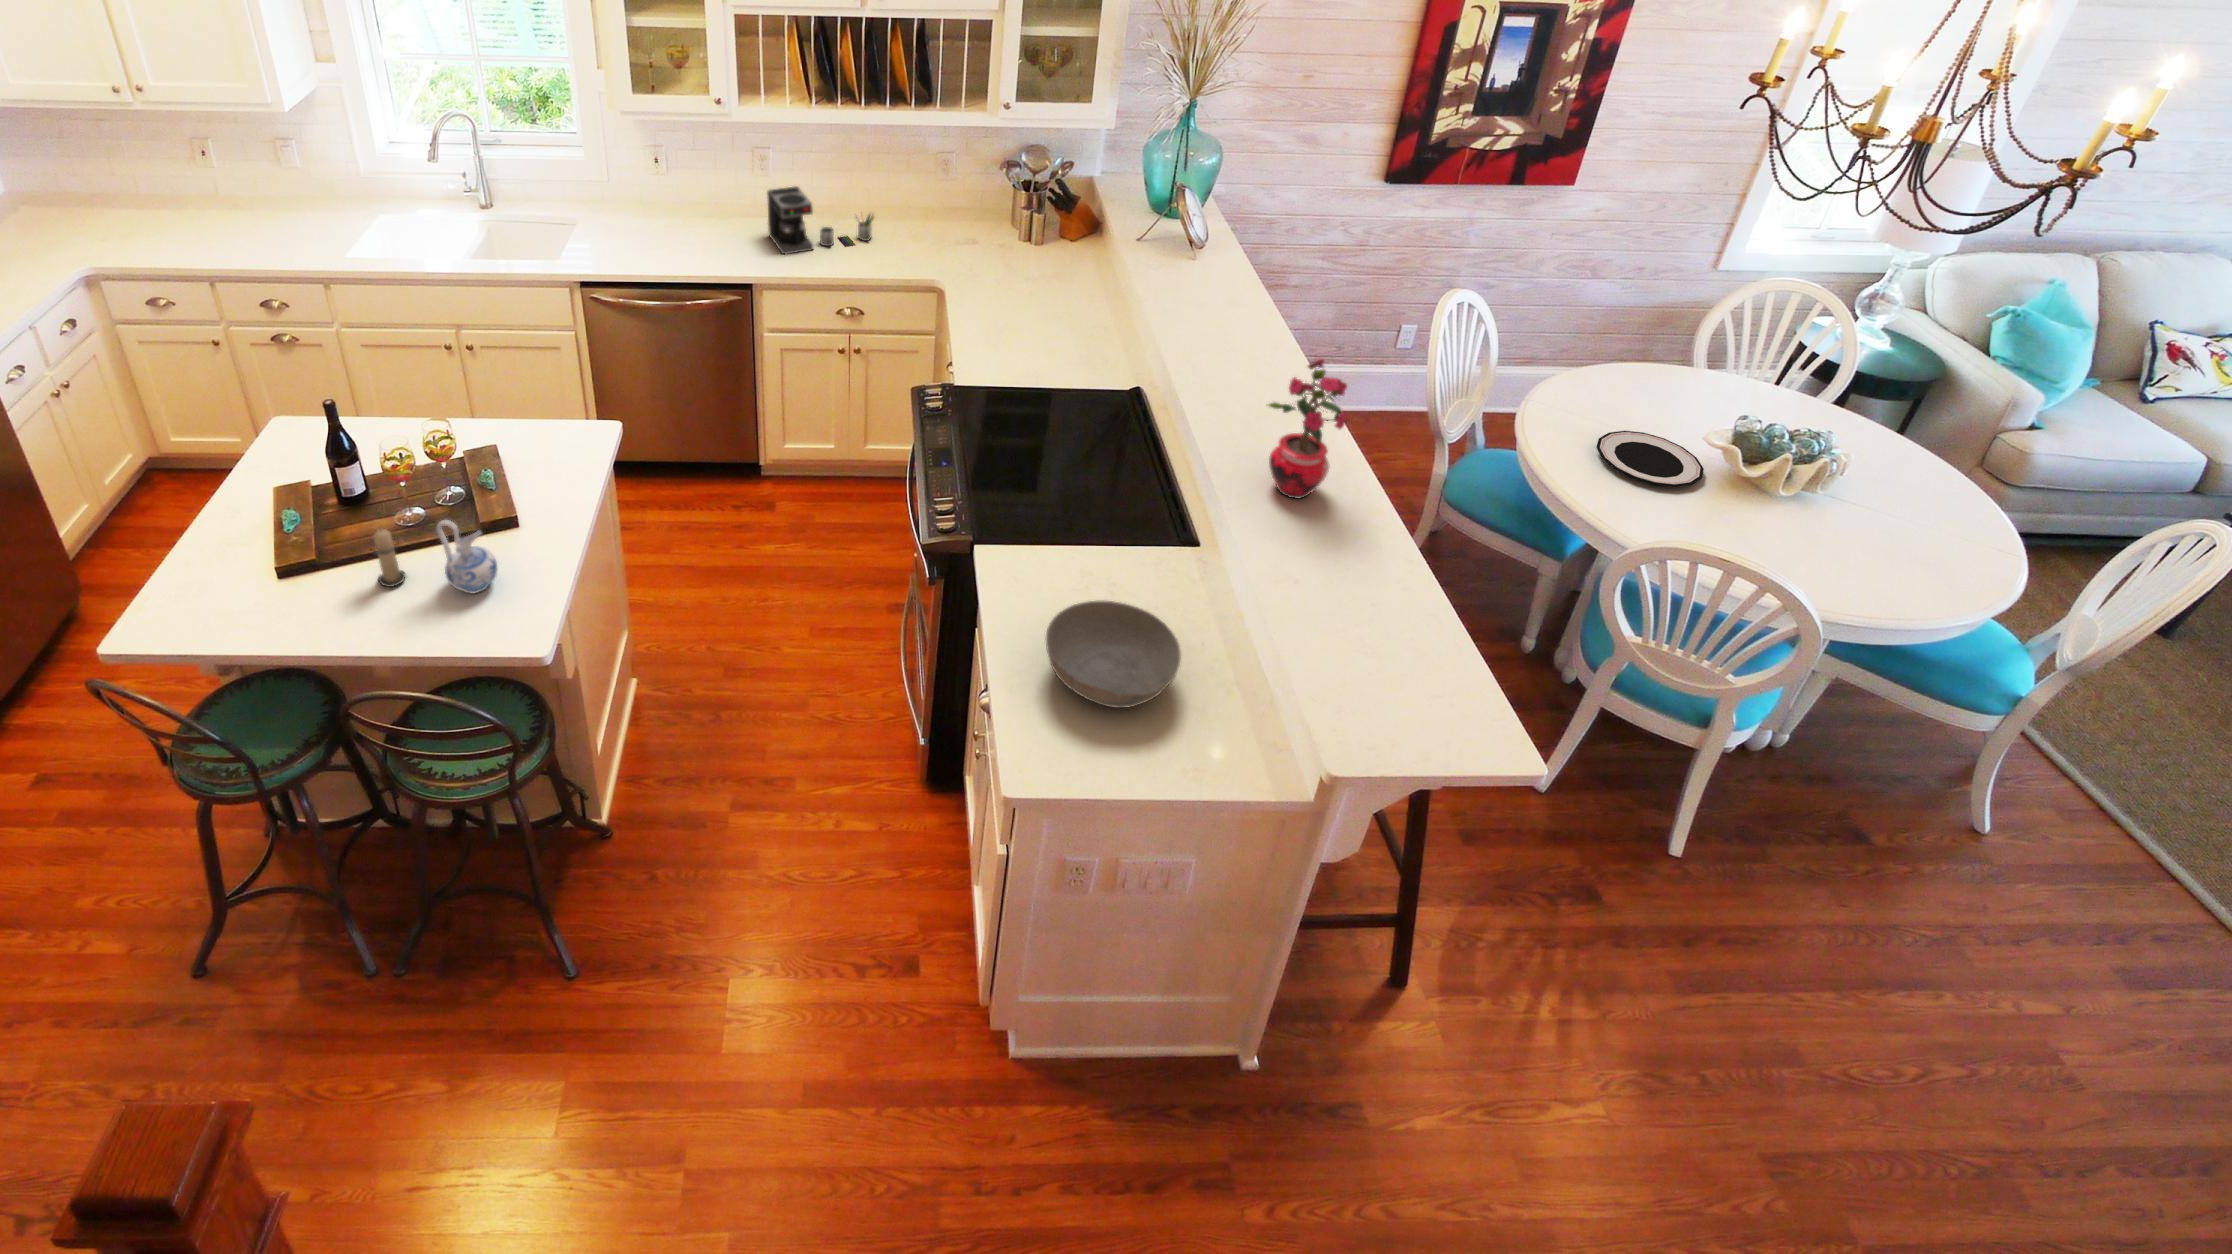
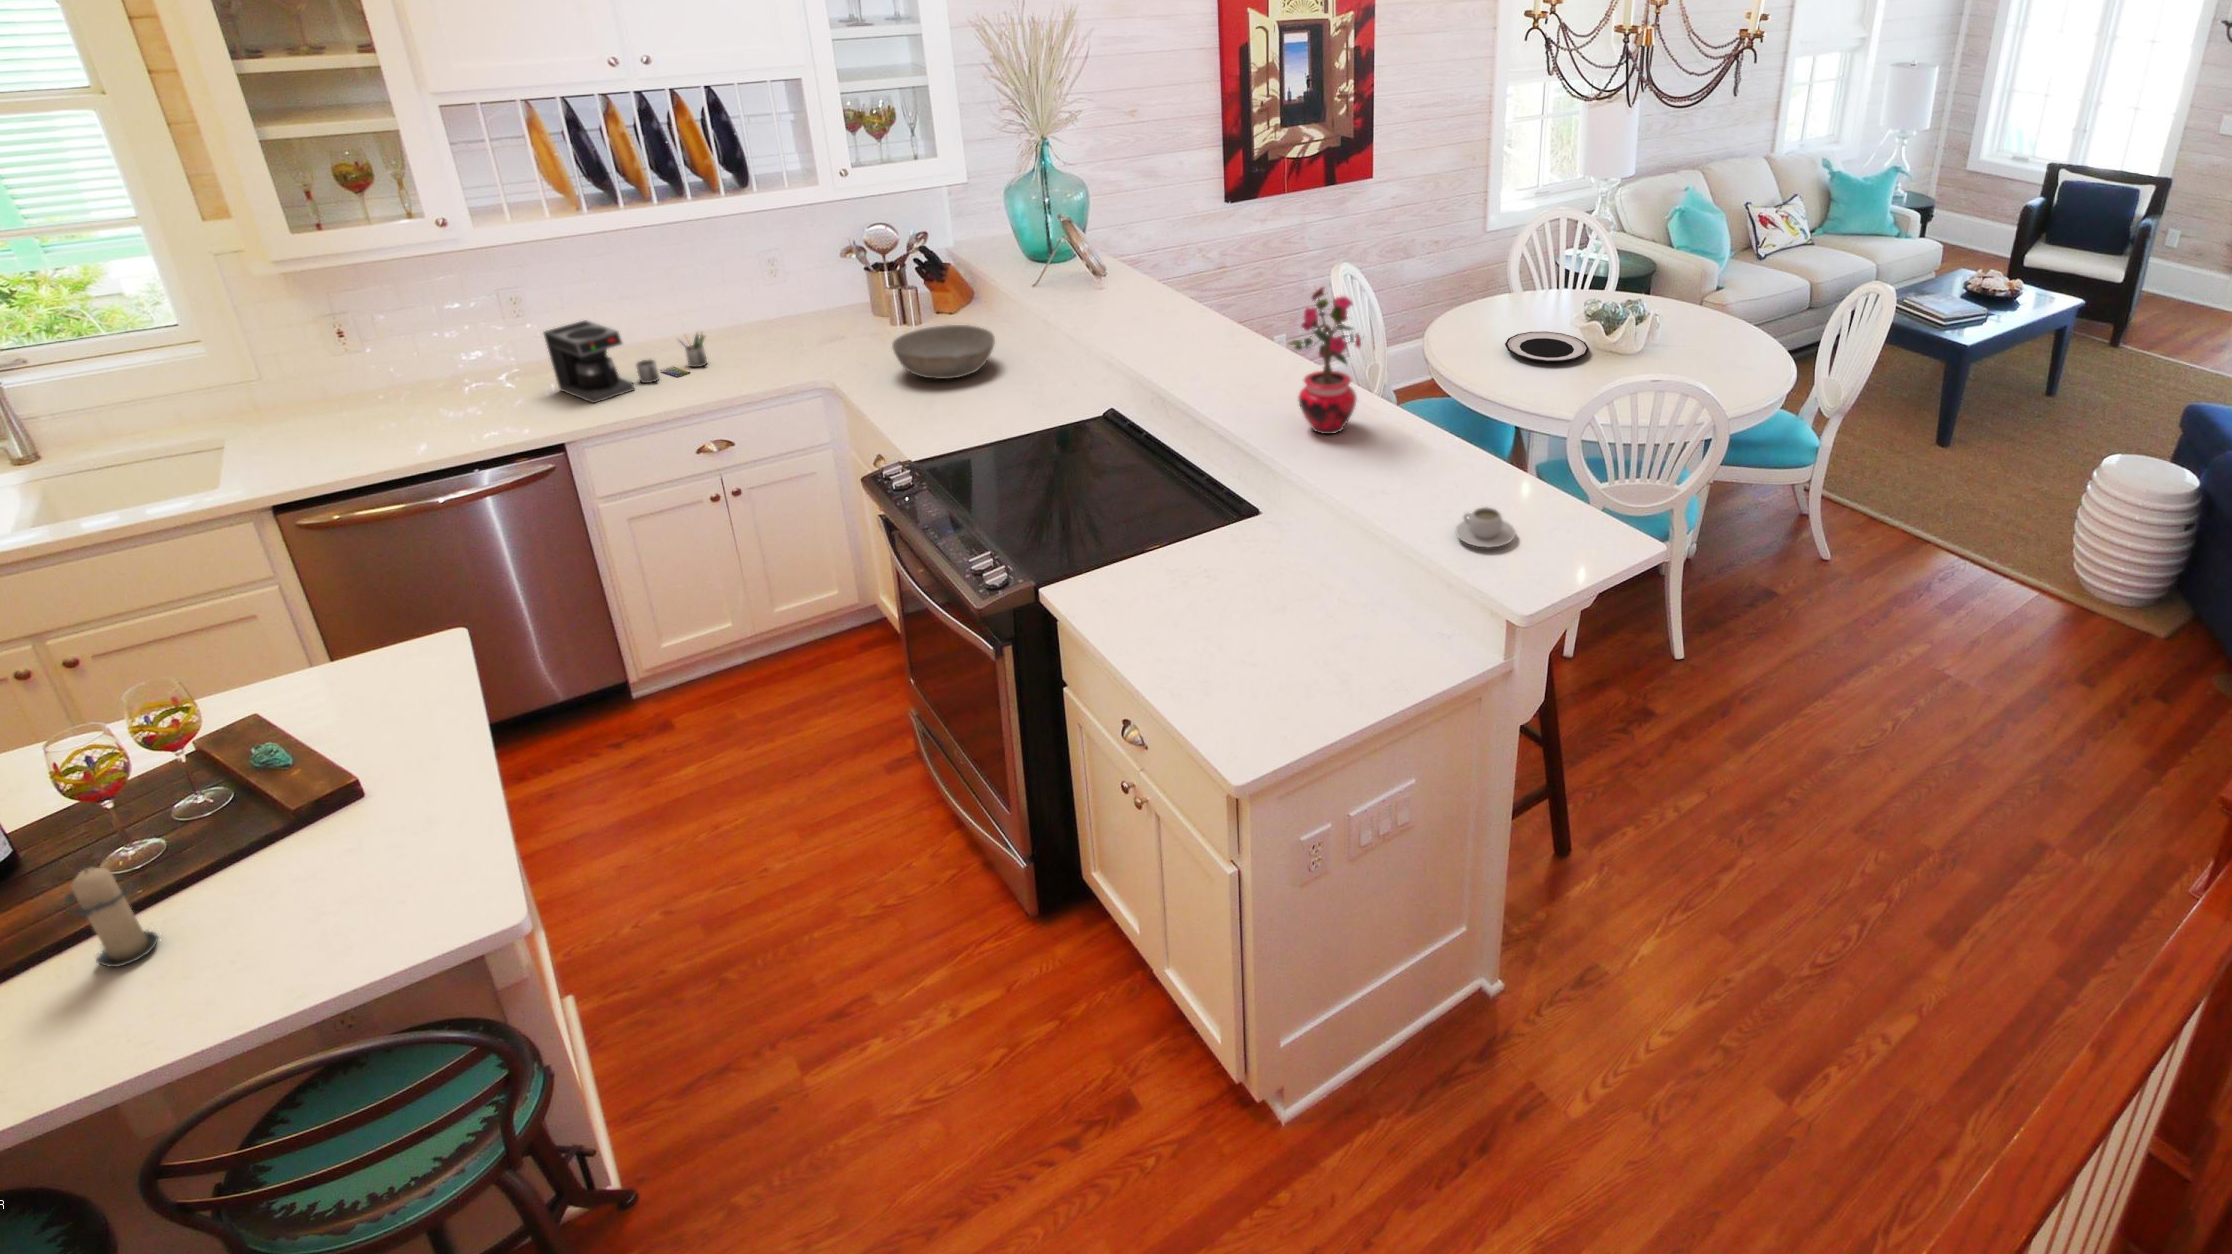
ceramic pitcher: present [437,520,497,593] -> none [216,795,354,909]
bowl: present [1046,600,1181,708] -> present [892,325,995,379]
teacup: none [1325,642,1388,690] -> present [1456,507,1516,548]

